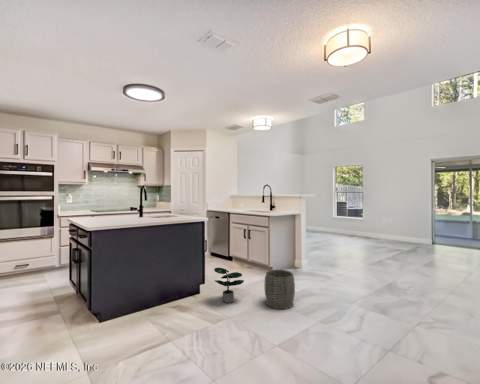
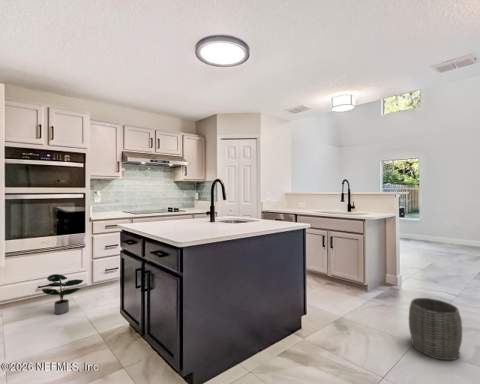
potted plant: present [214,268,244,303] -> present [42,274,83,314]

